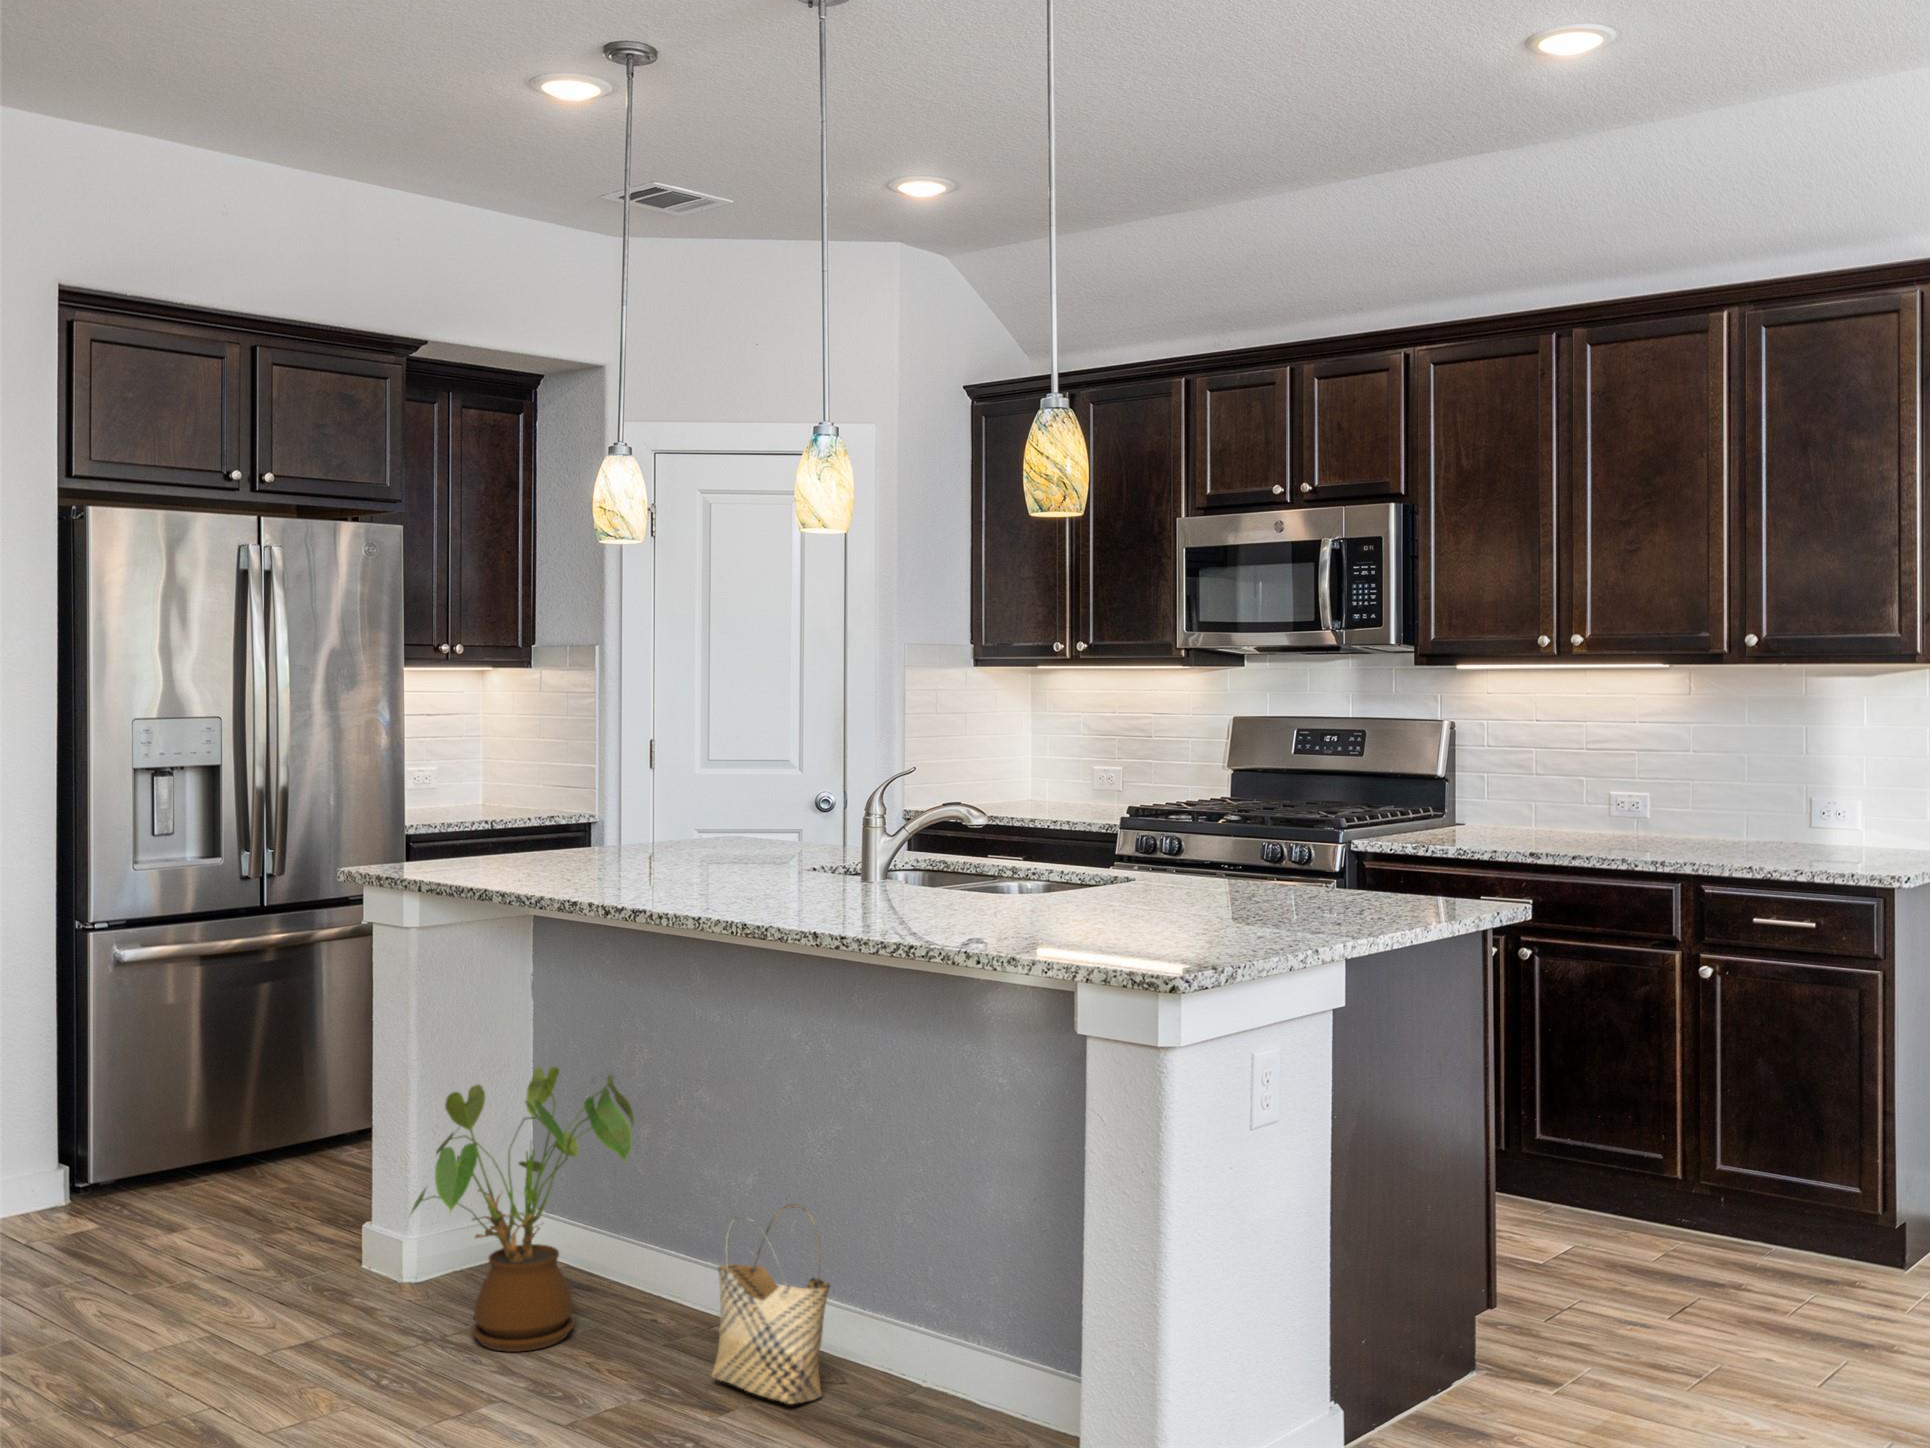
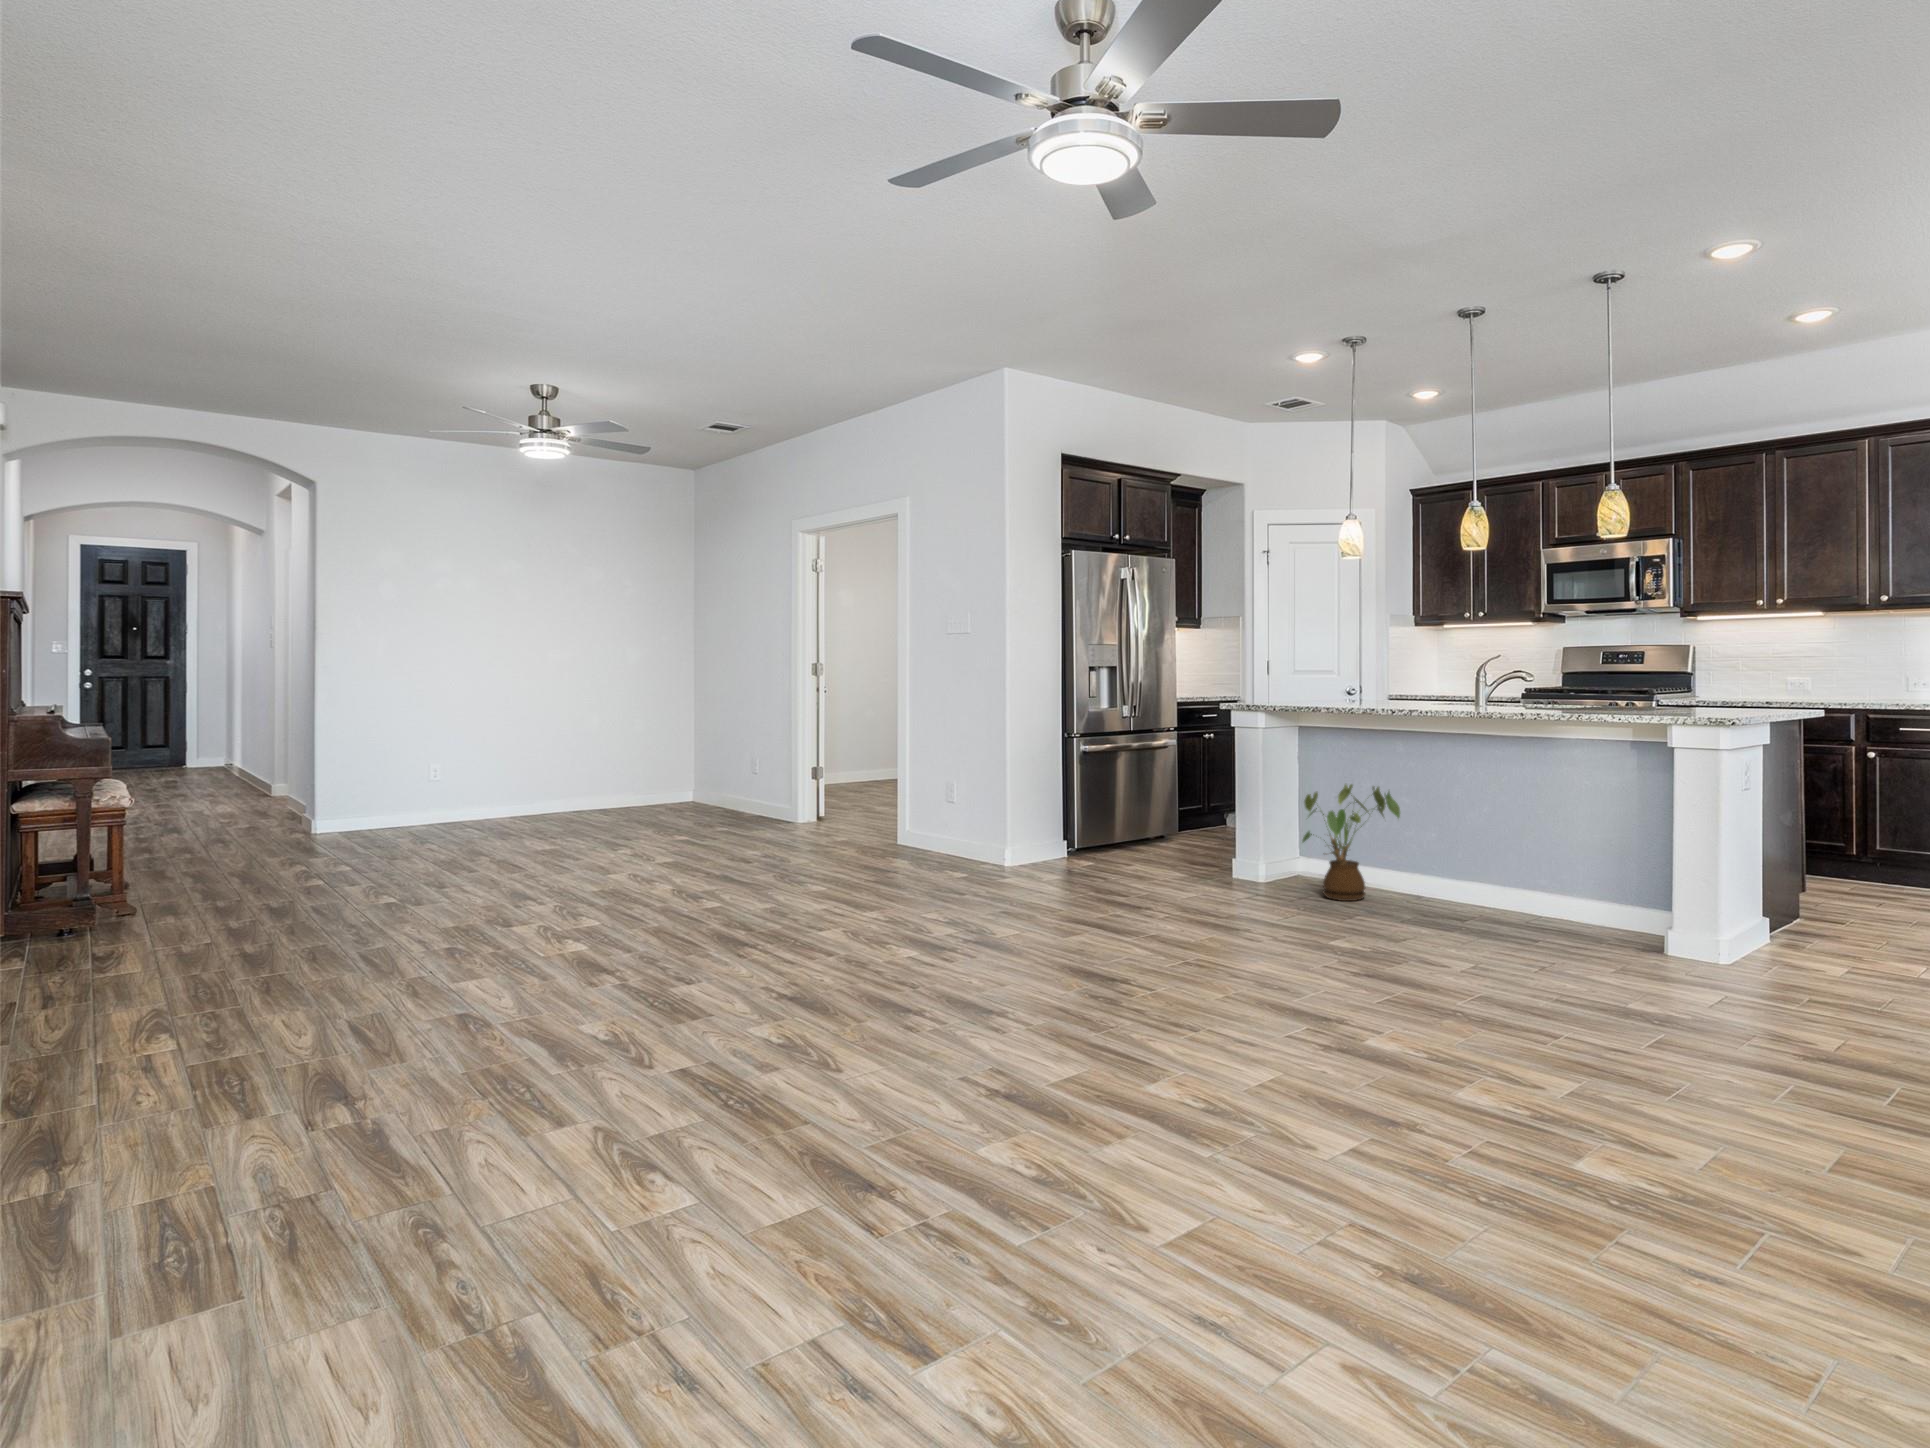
woven basket: present [712,1204,830,1404] -> none [1449,837,1508,917]

